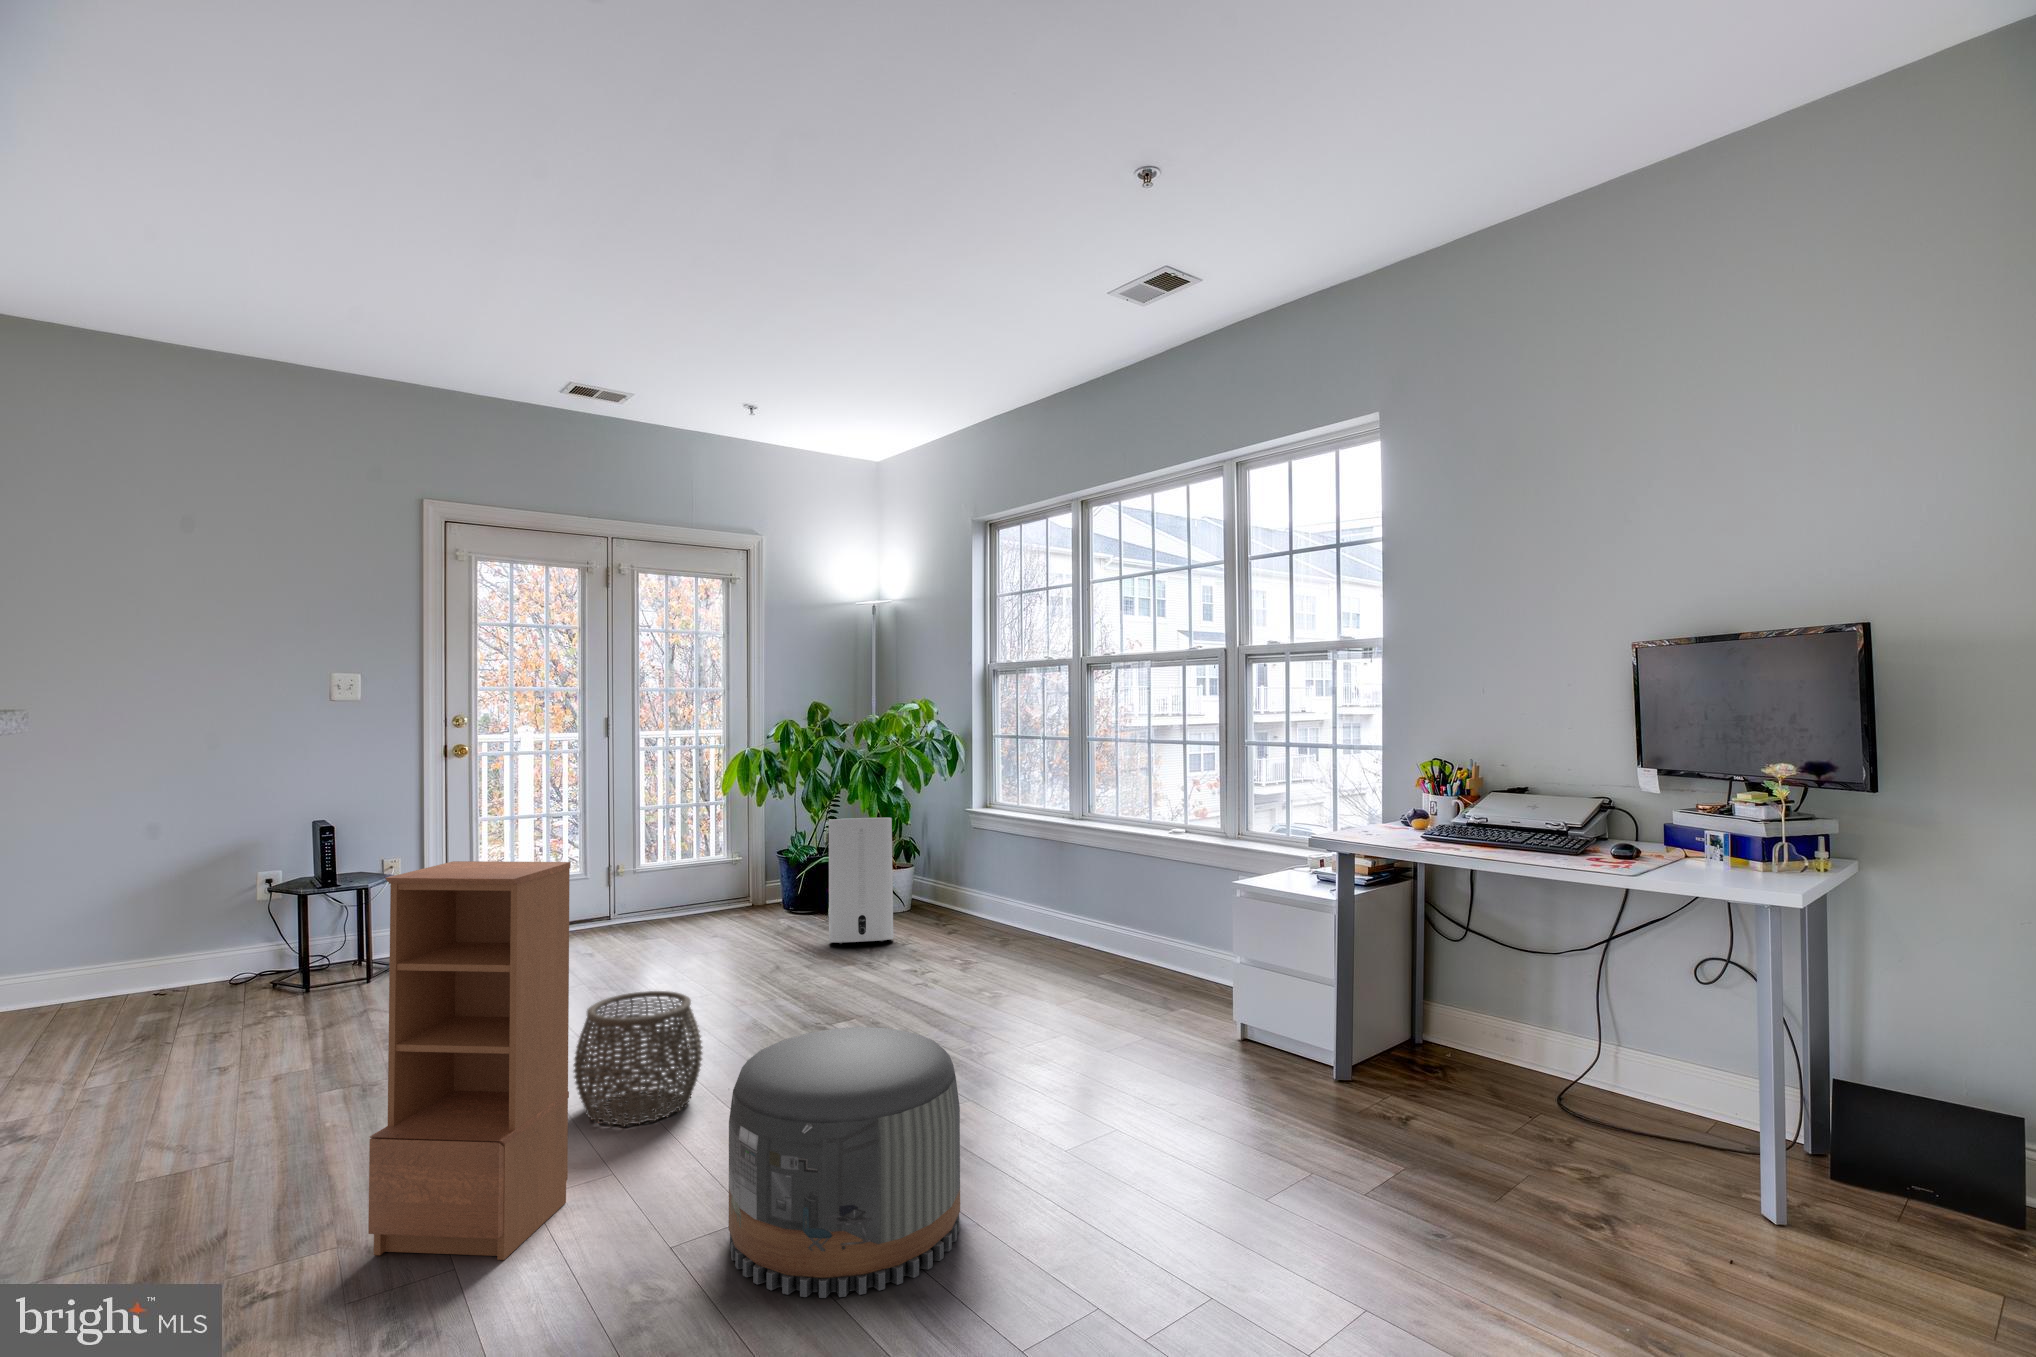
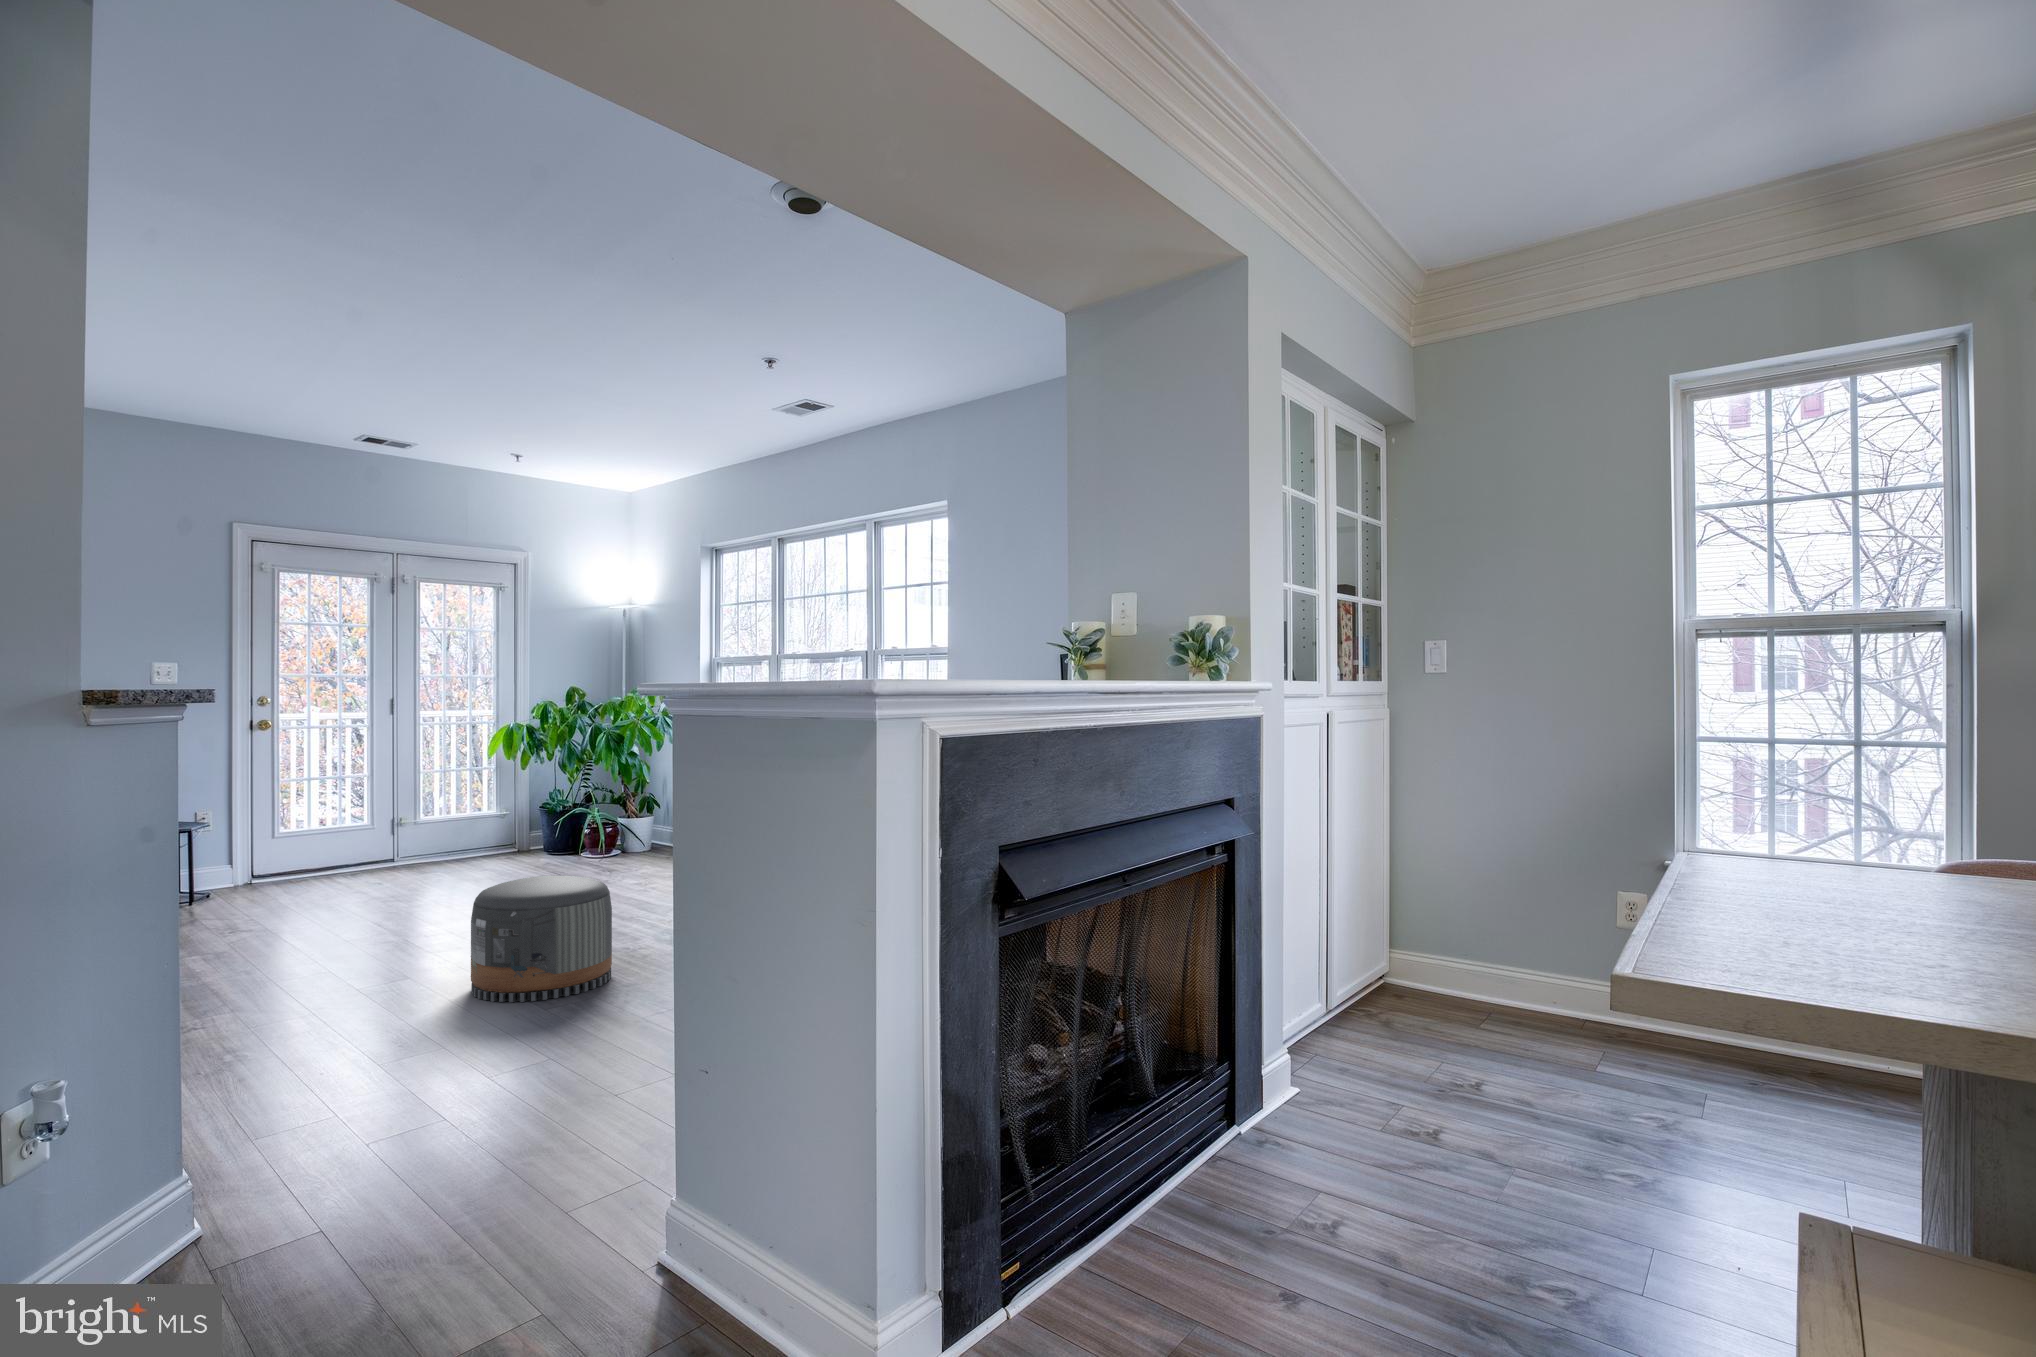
air purifier: present [829,818,893,944] -> none [575,775,627,870]
bookcase: present [368,861,571,1260] -> none [248,782,372,1004]
woven basket: present [574,991,703,1126] -> none [371,876,462,956]

